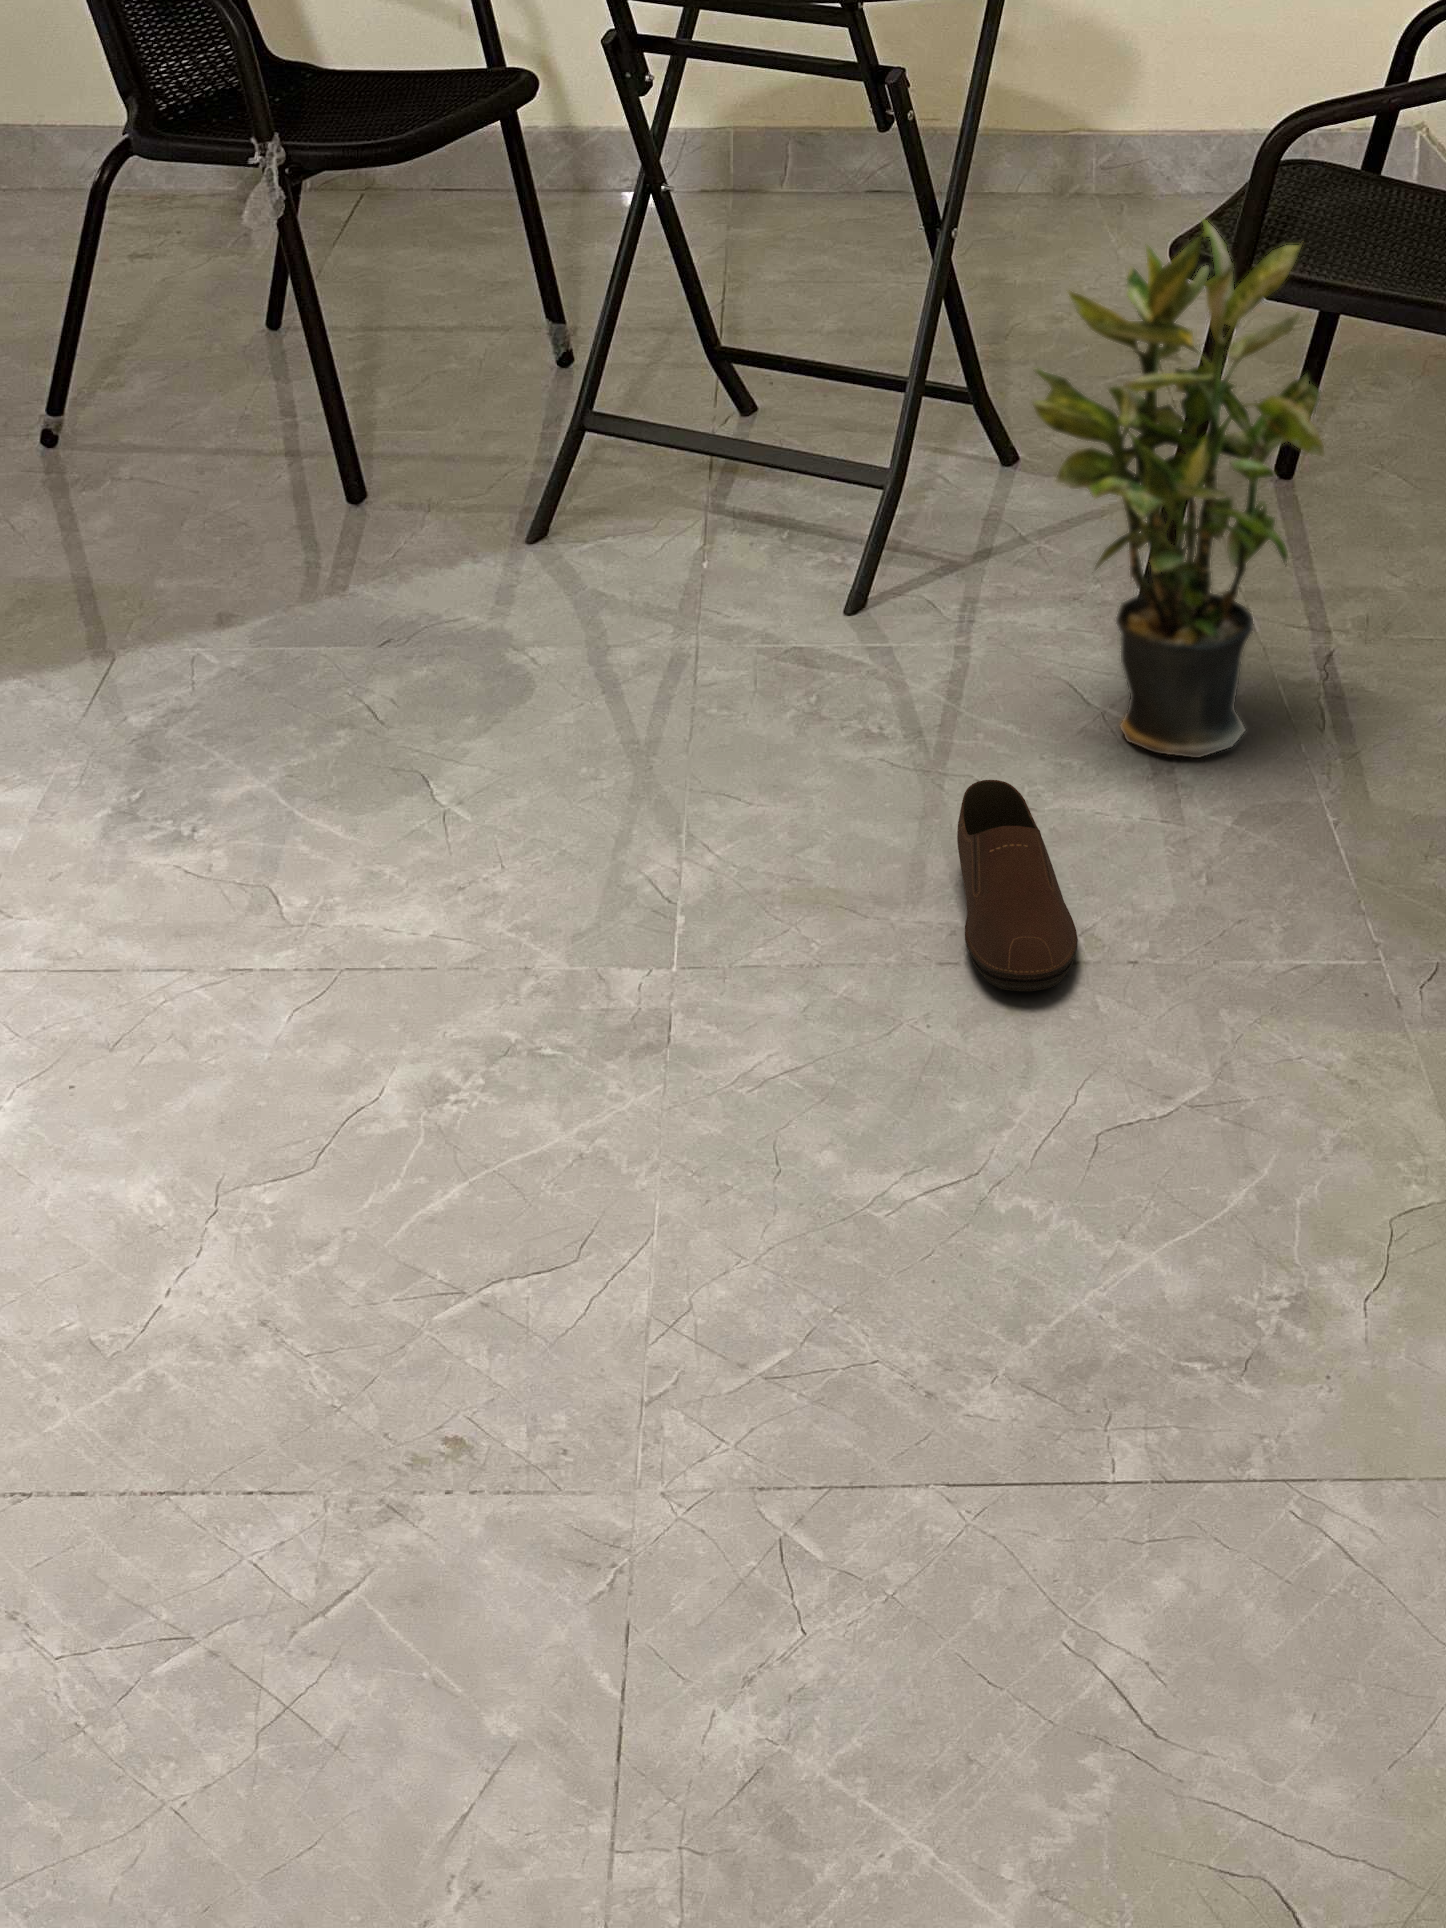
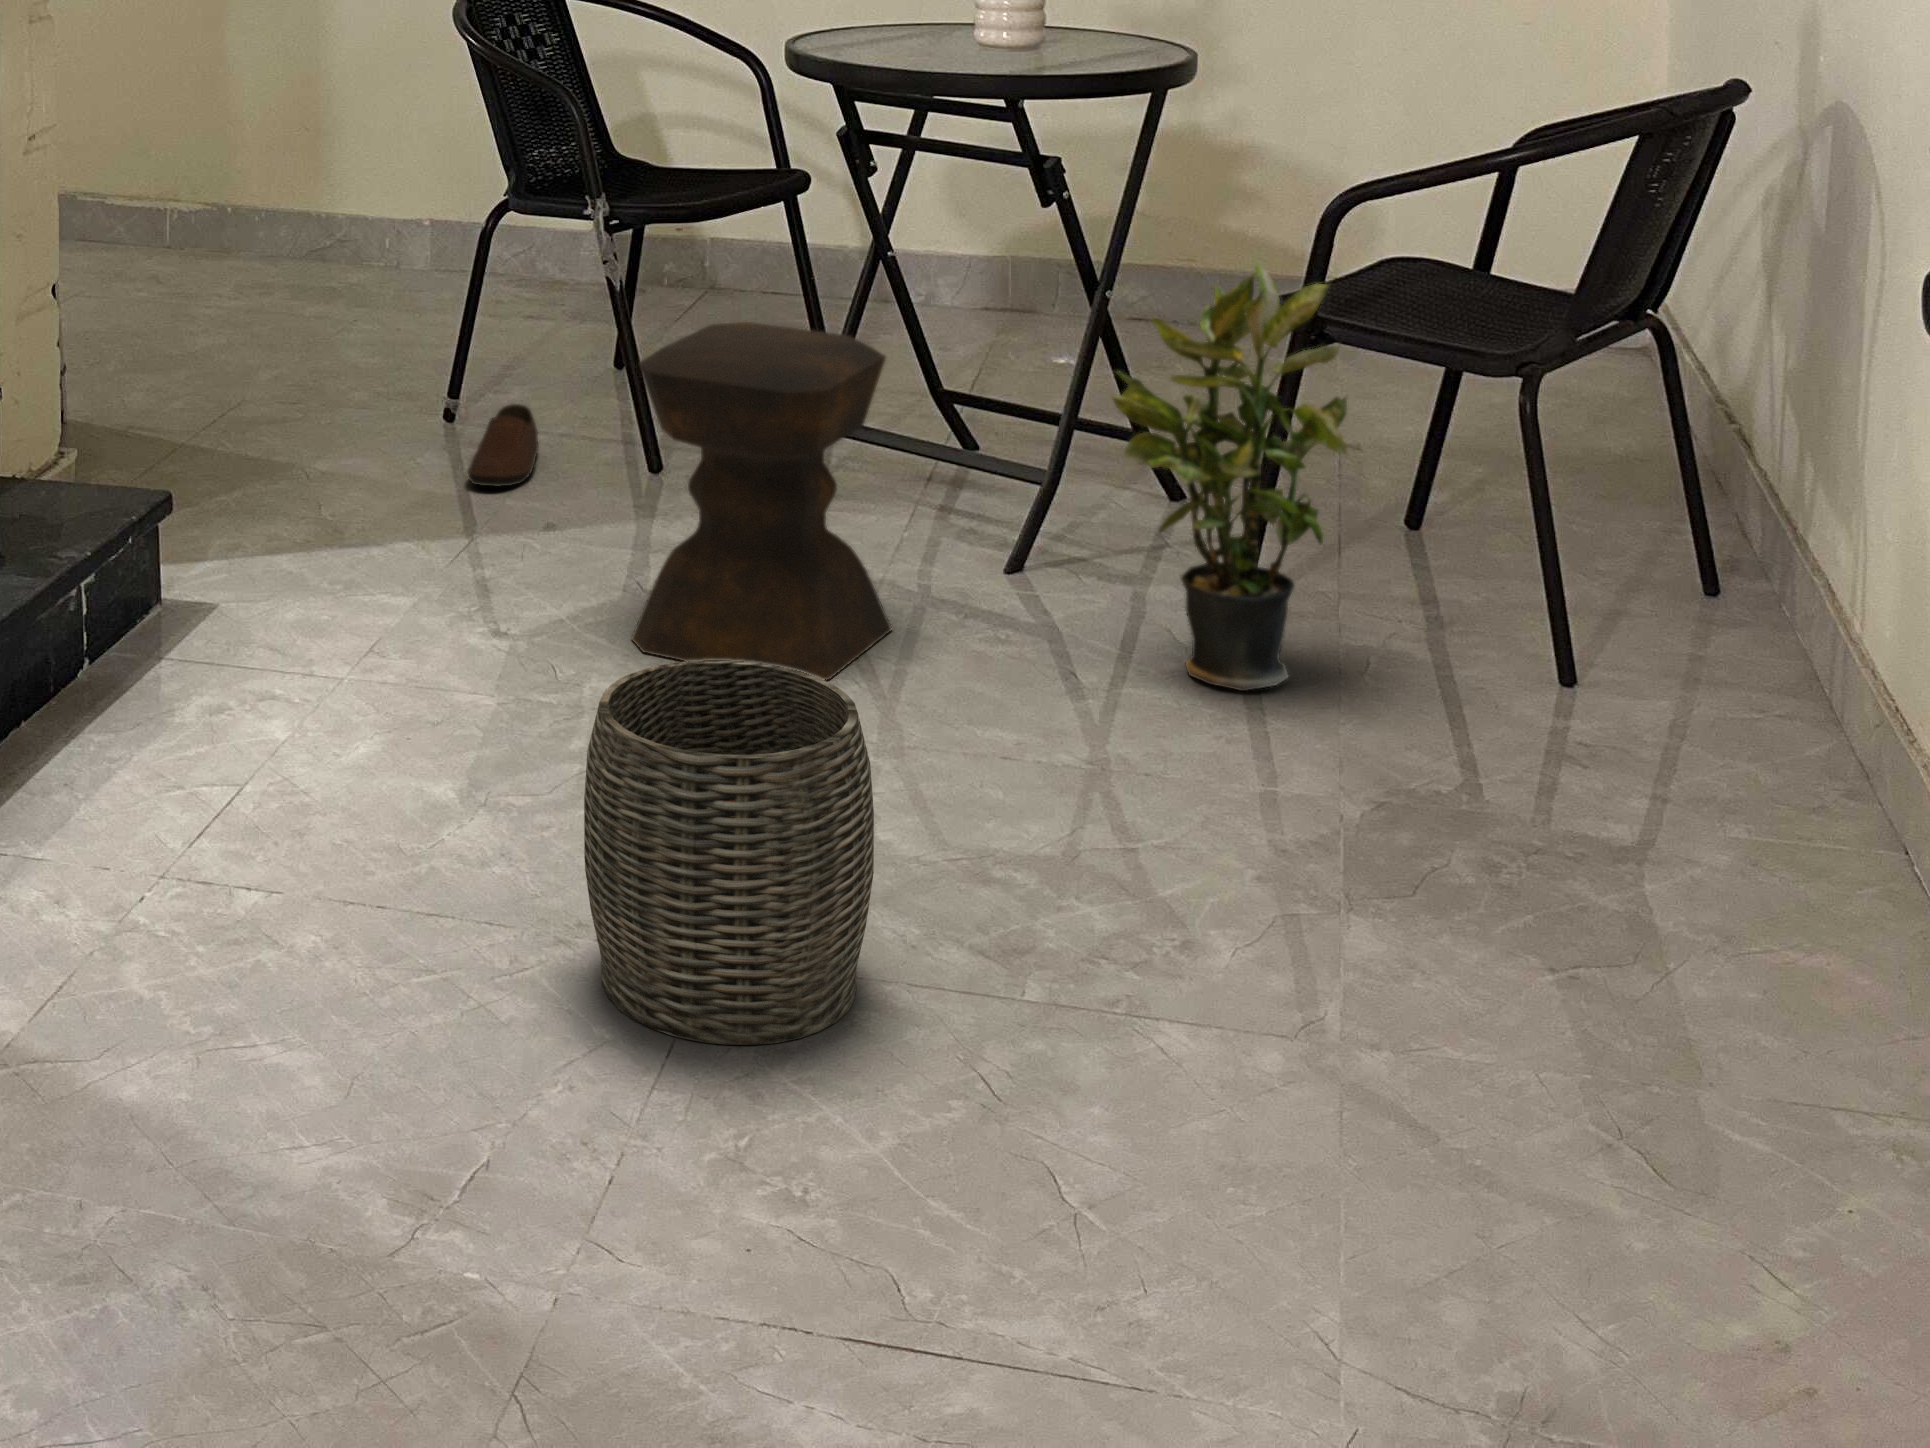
stool: none [405,332,746,835] -> present [632,322,892,680]
shoe: present [957,780,1078,991] -> present [467,404,539,486]
woven basket: none [497,947,928,1576] -> present [584,660,874,1045]

